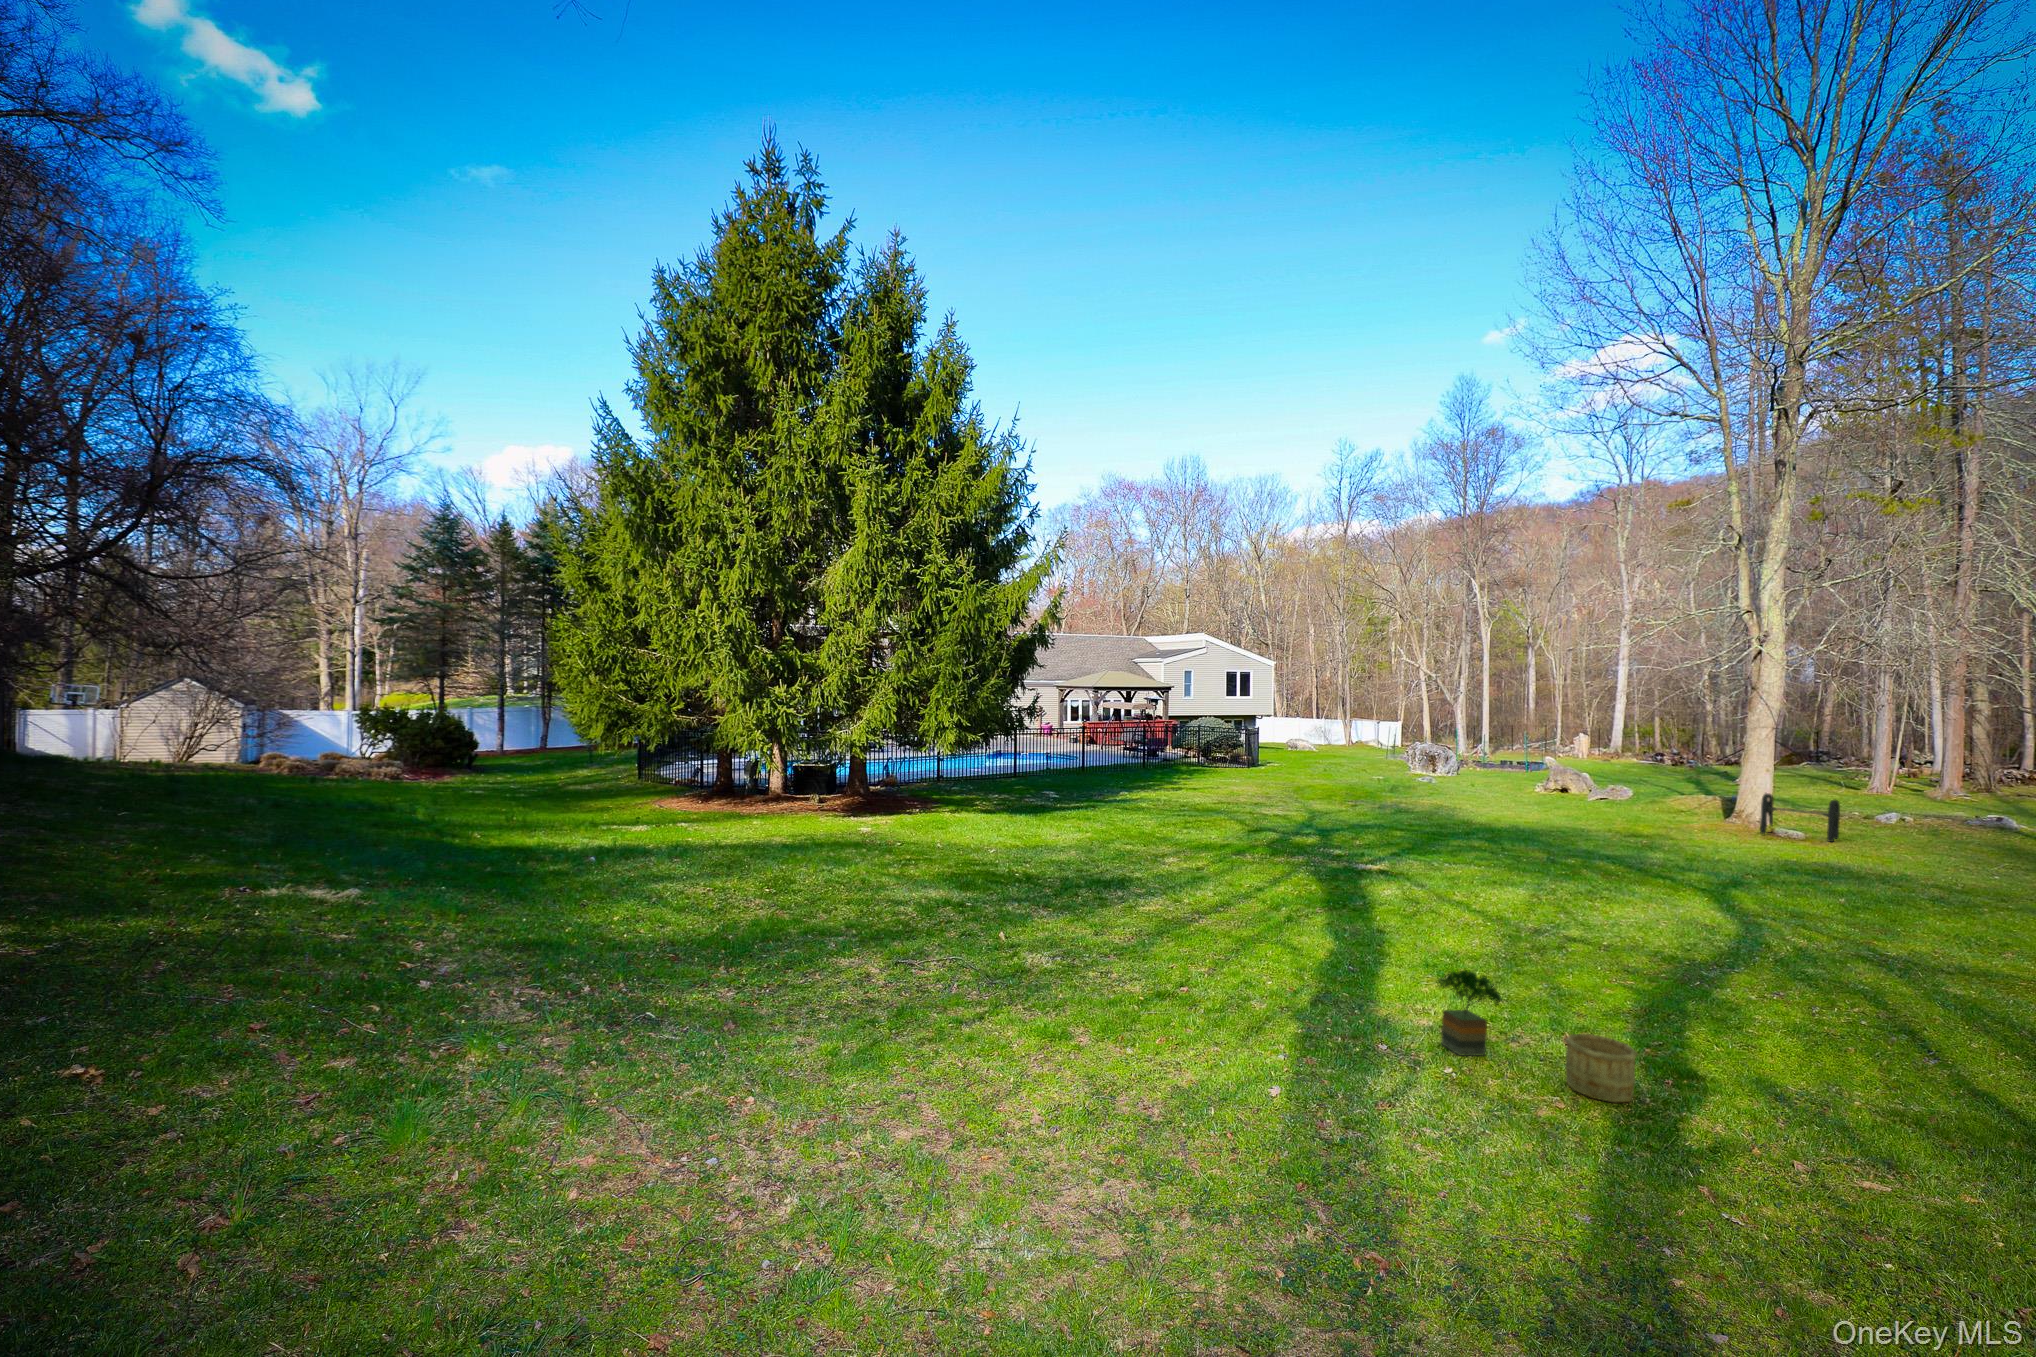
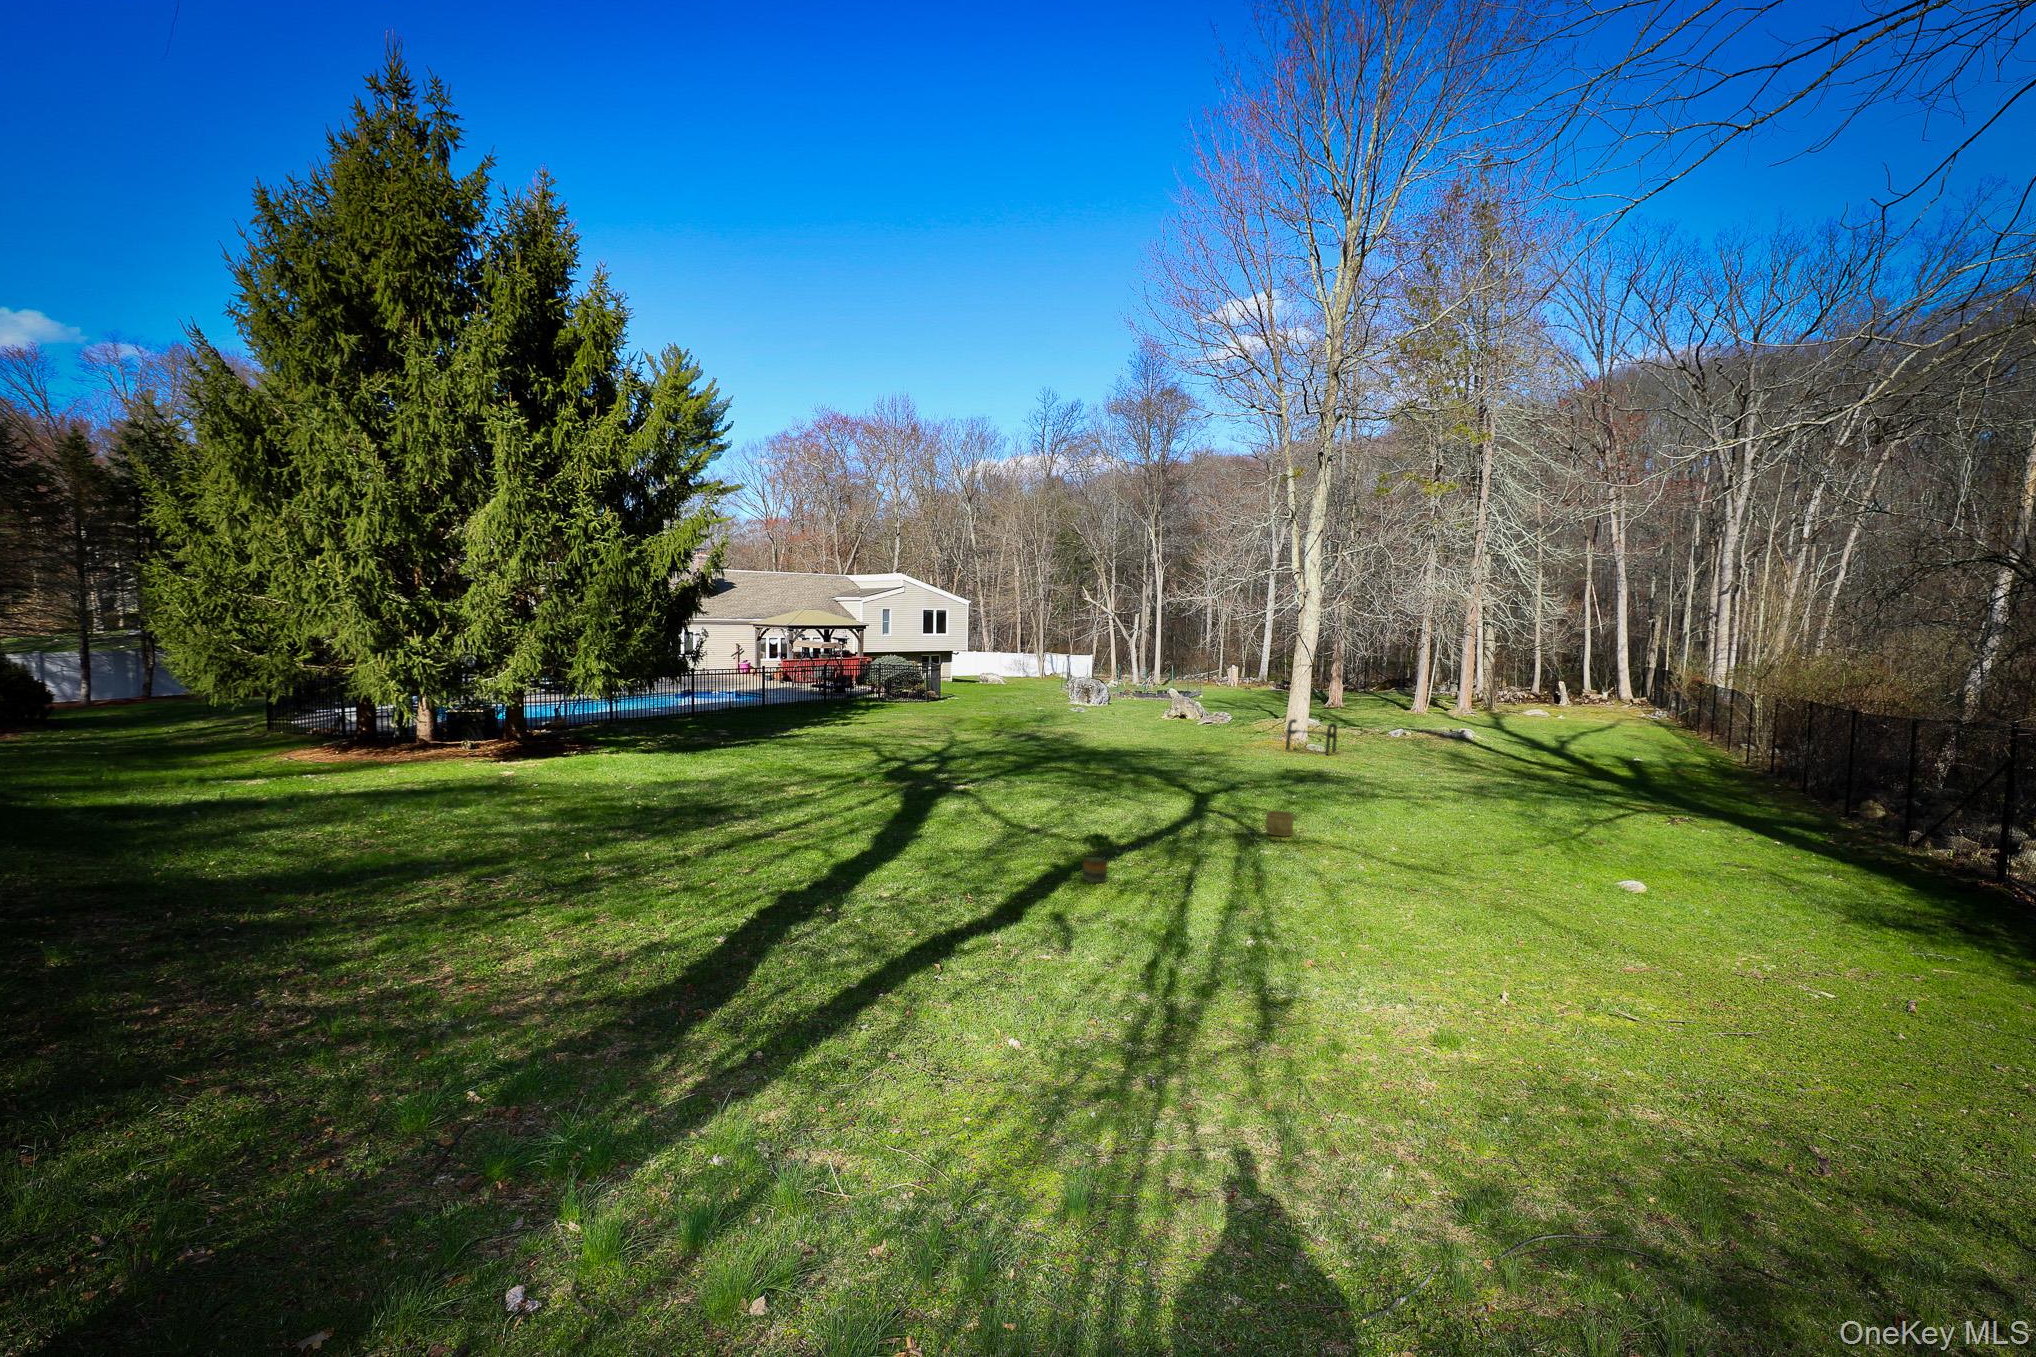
potted tree: present [1438,970,1502,1056] -> present [1082,833,1115,883]
wooden bucket: present [1565,1034,1637,1102] -> present [1266,811,1294,836]

